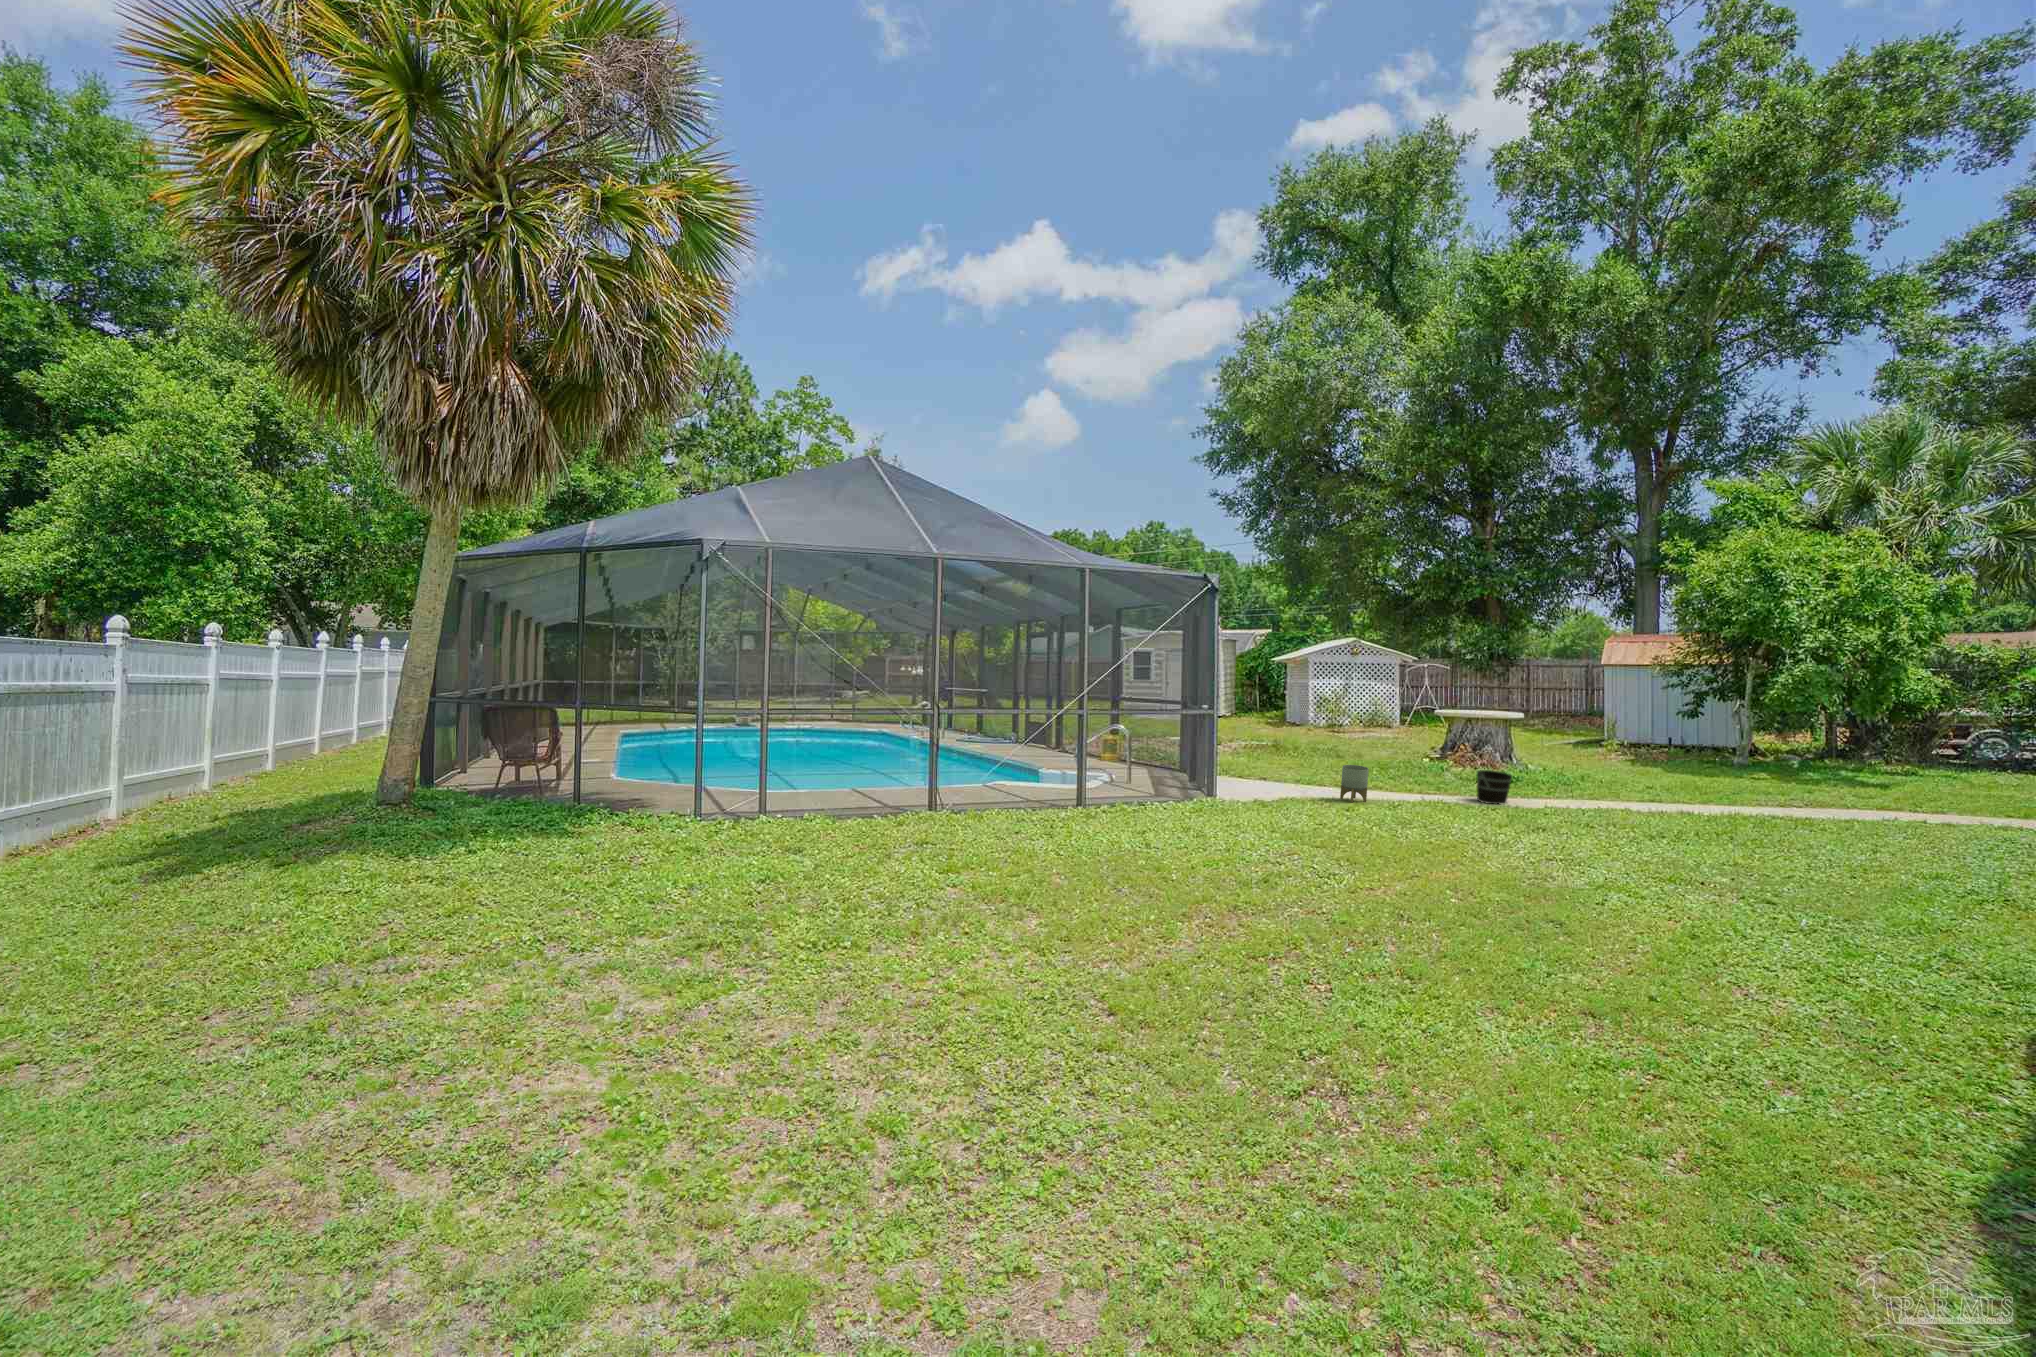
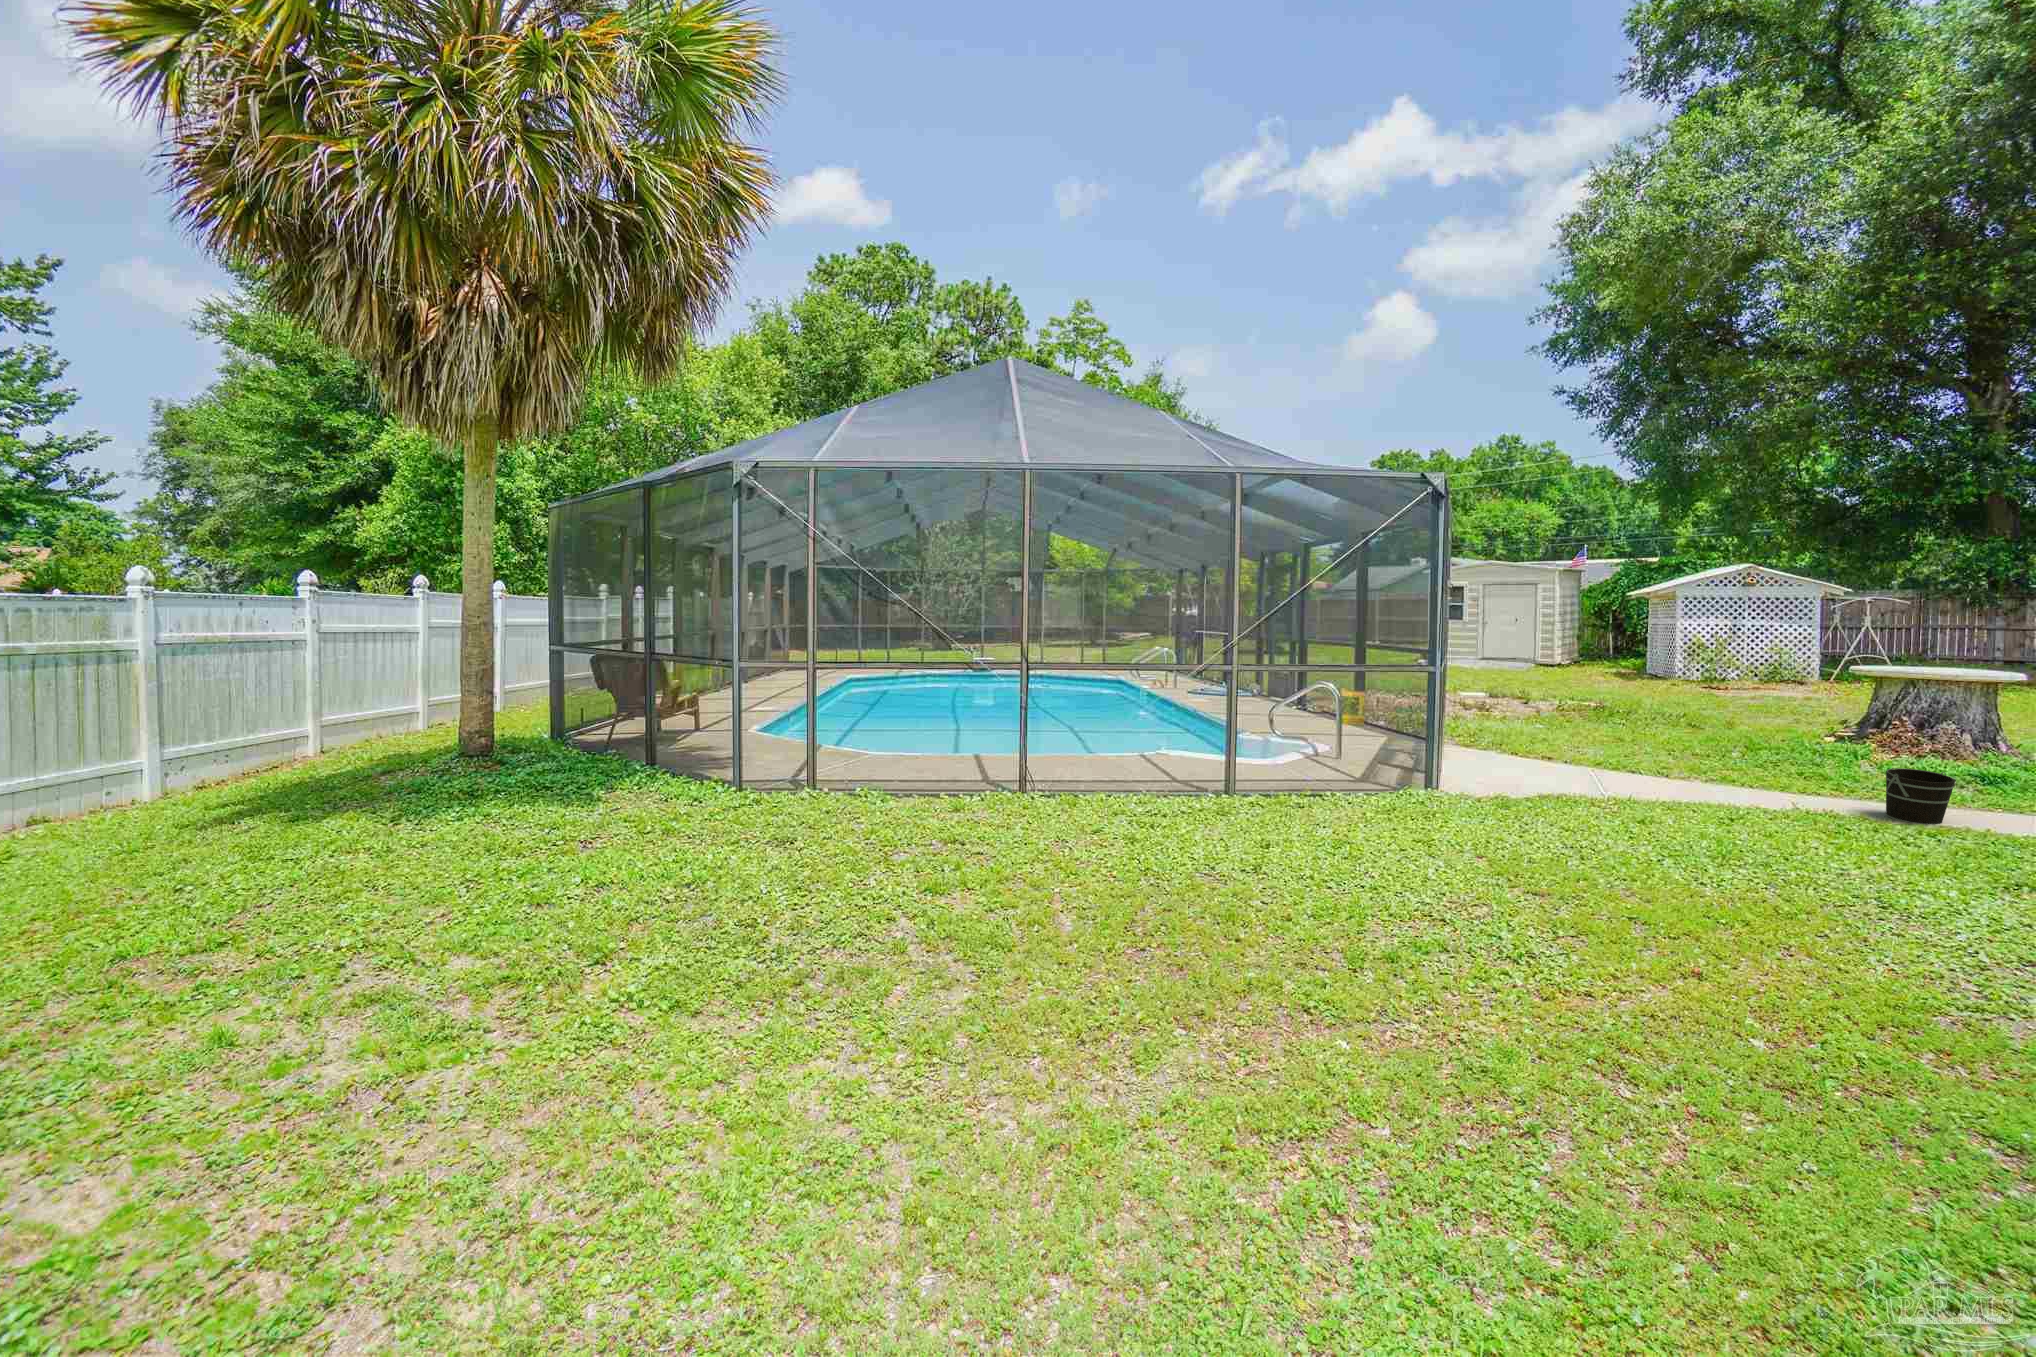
planter: present [1340,765,1369,803] -> none [1635,754,1683,810]

